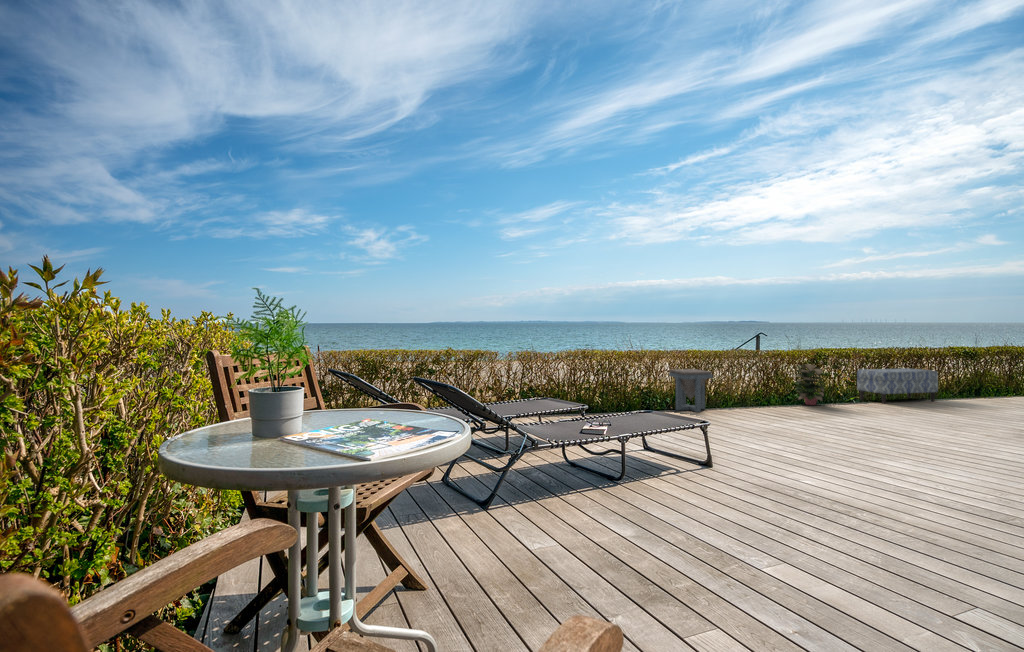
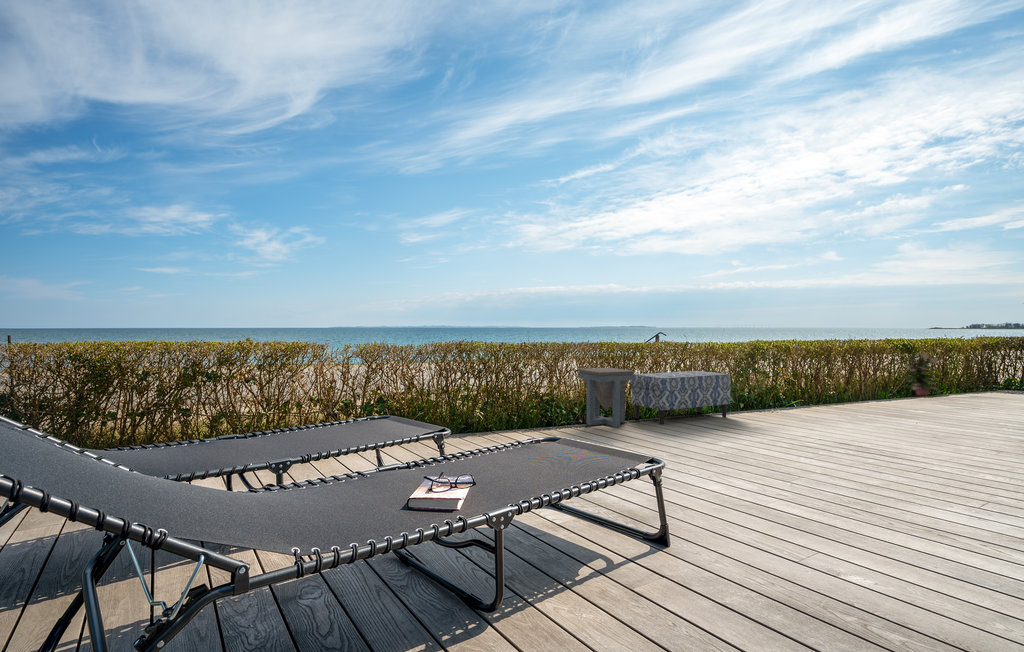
decorative plant: present [795,364,824,405] -> present [904,354,937,396]
bench: present [857,368,938,403] -> present [631,371,731,424]

